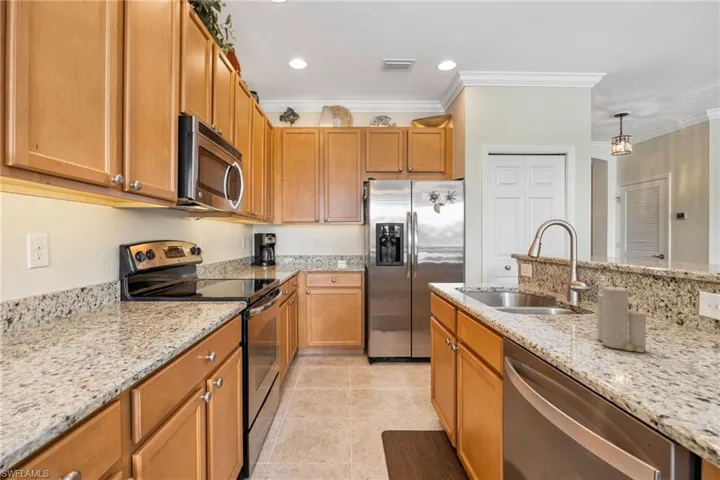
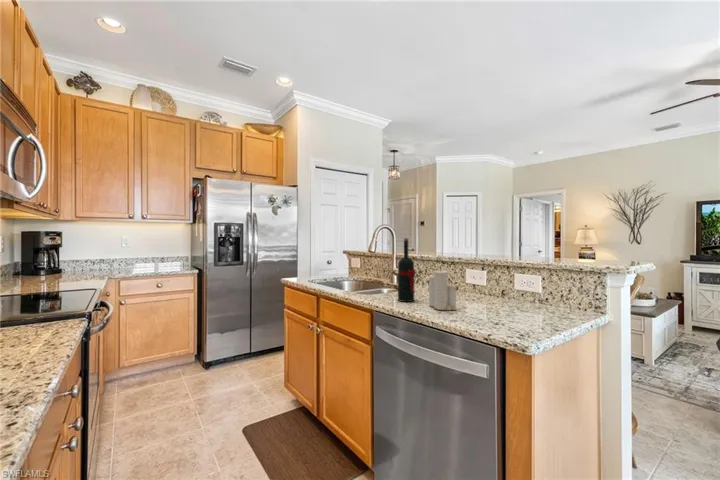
wine bottle: none [553,237,580,329] -> present [398,238,415,302]

